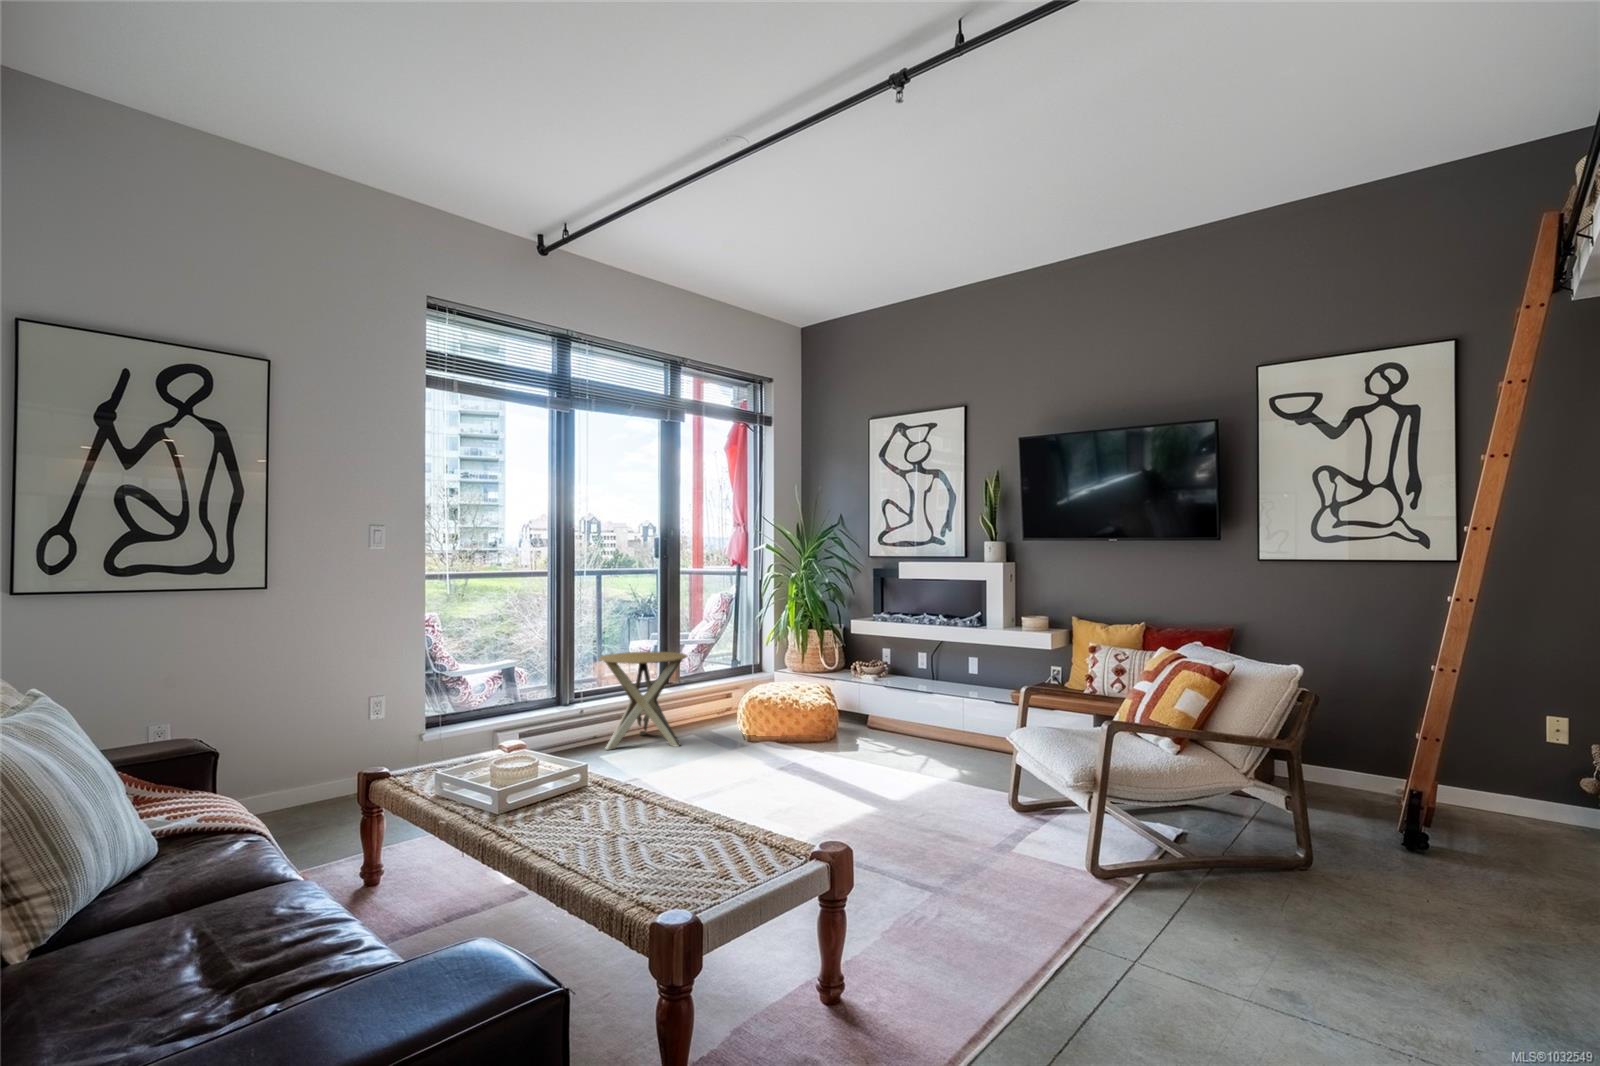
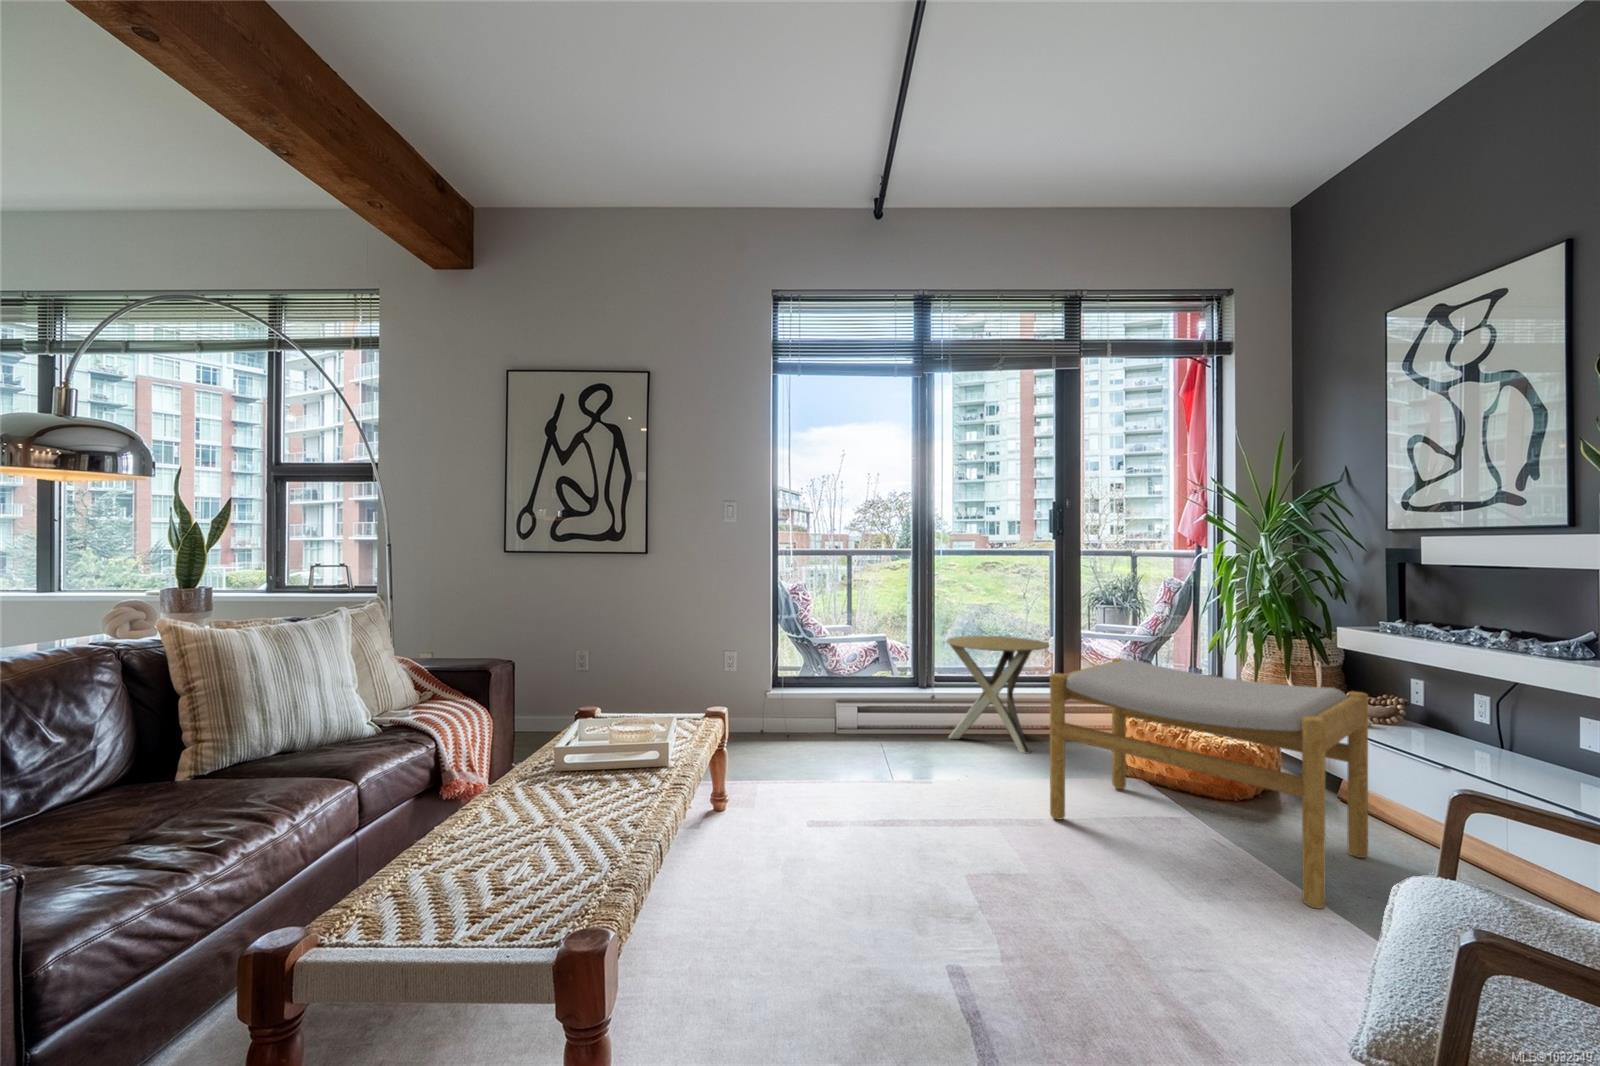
footstool: none [759,654,928,777] -> present [1050,658,1368,909]

